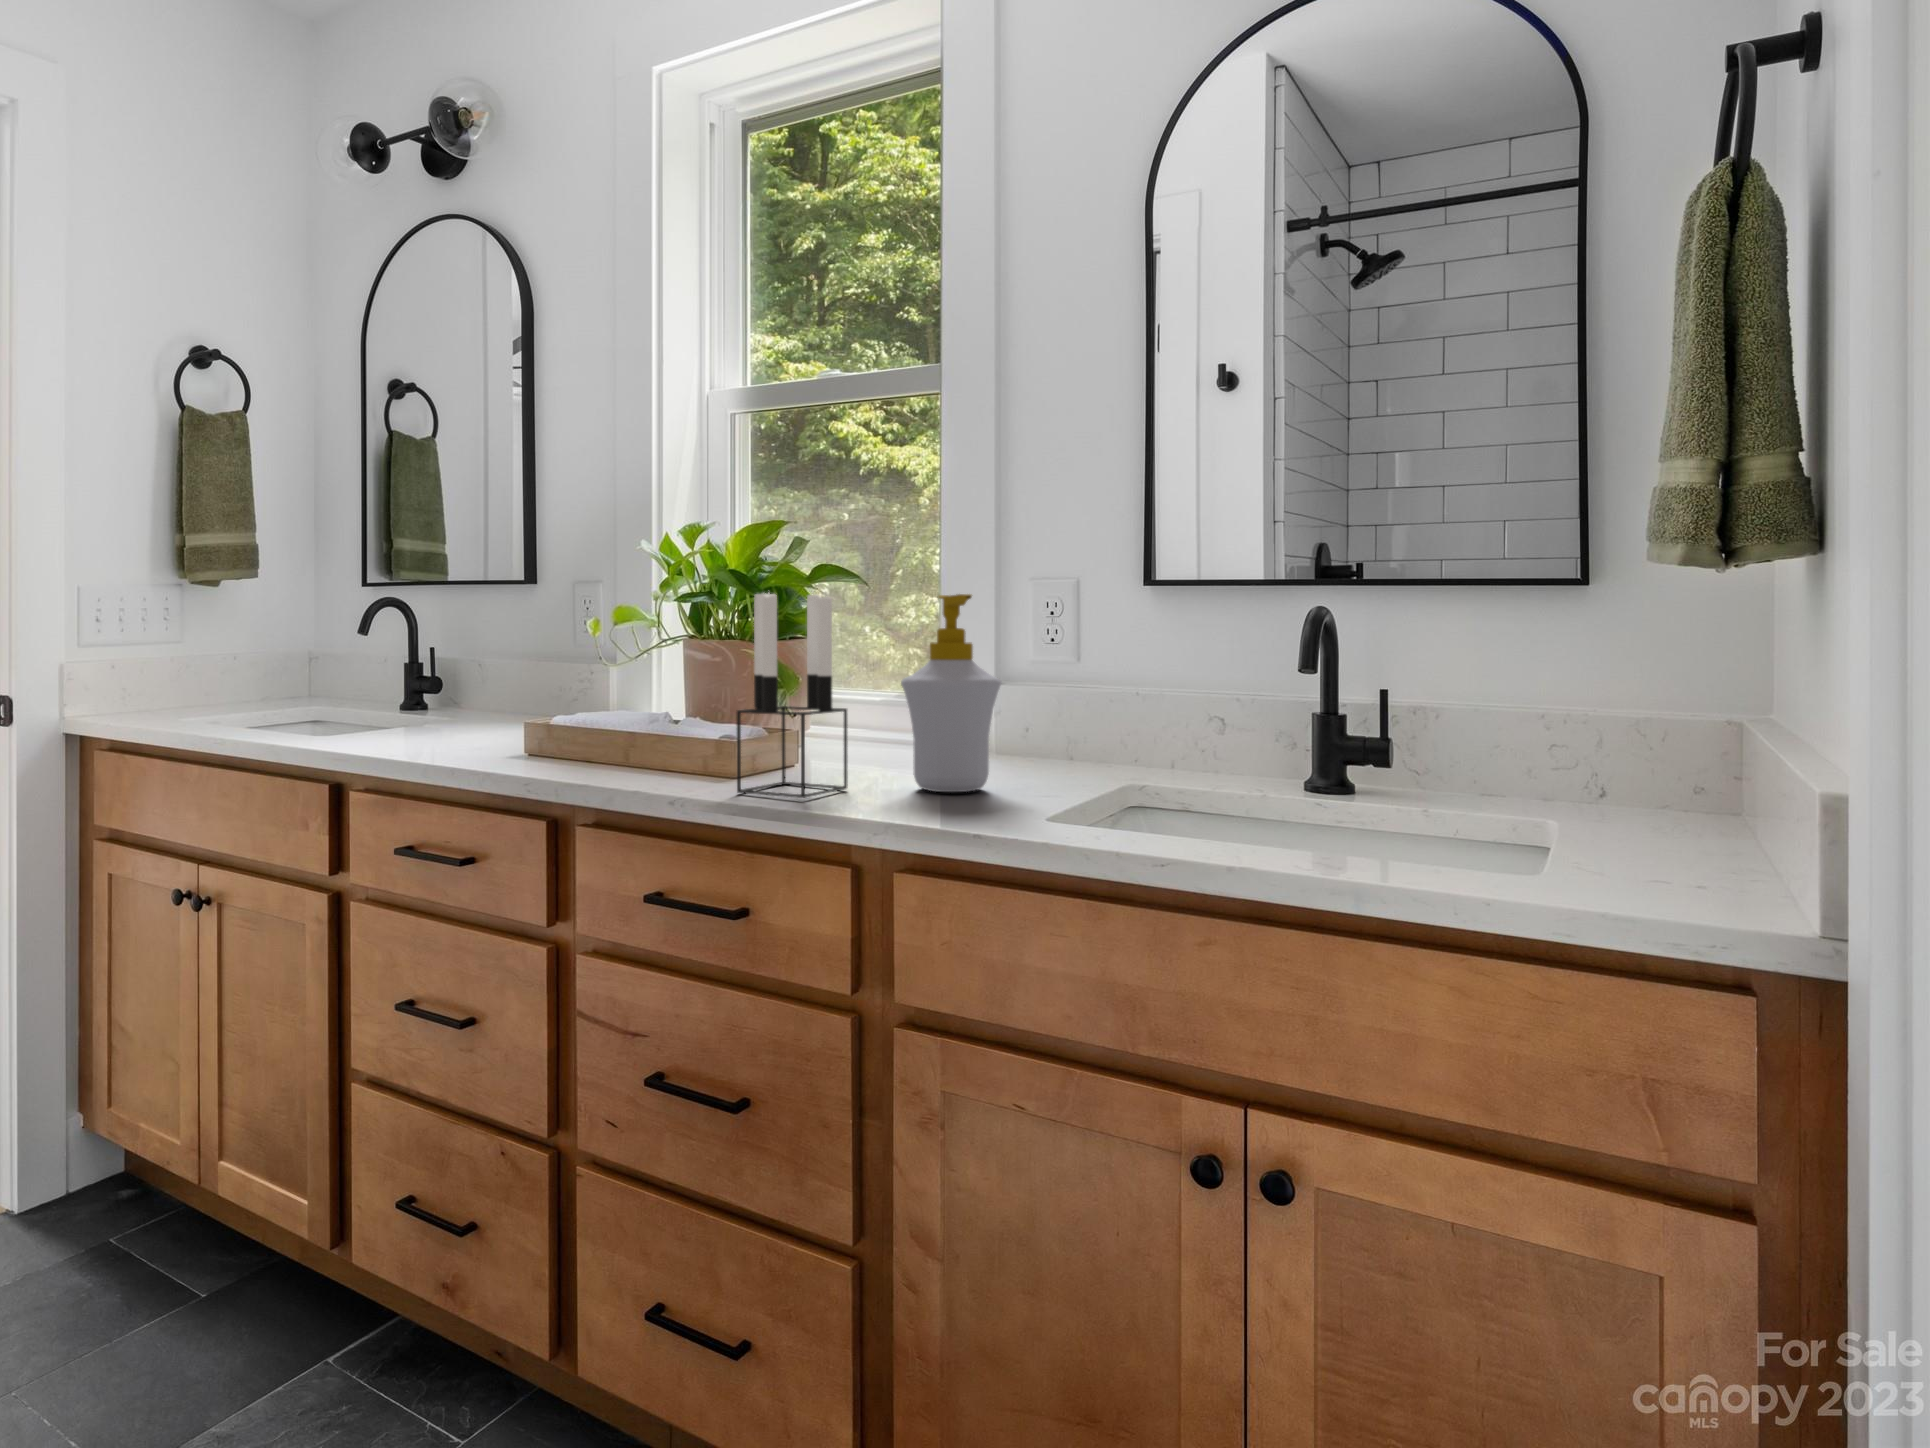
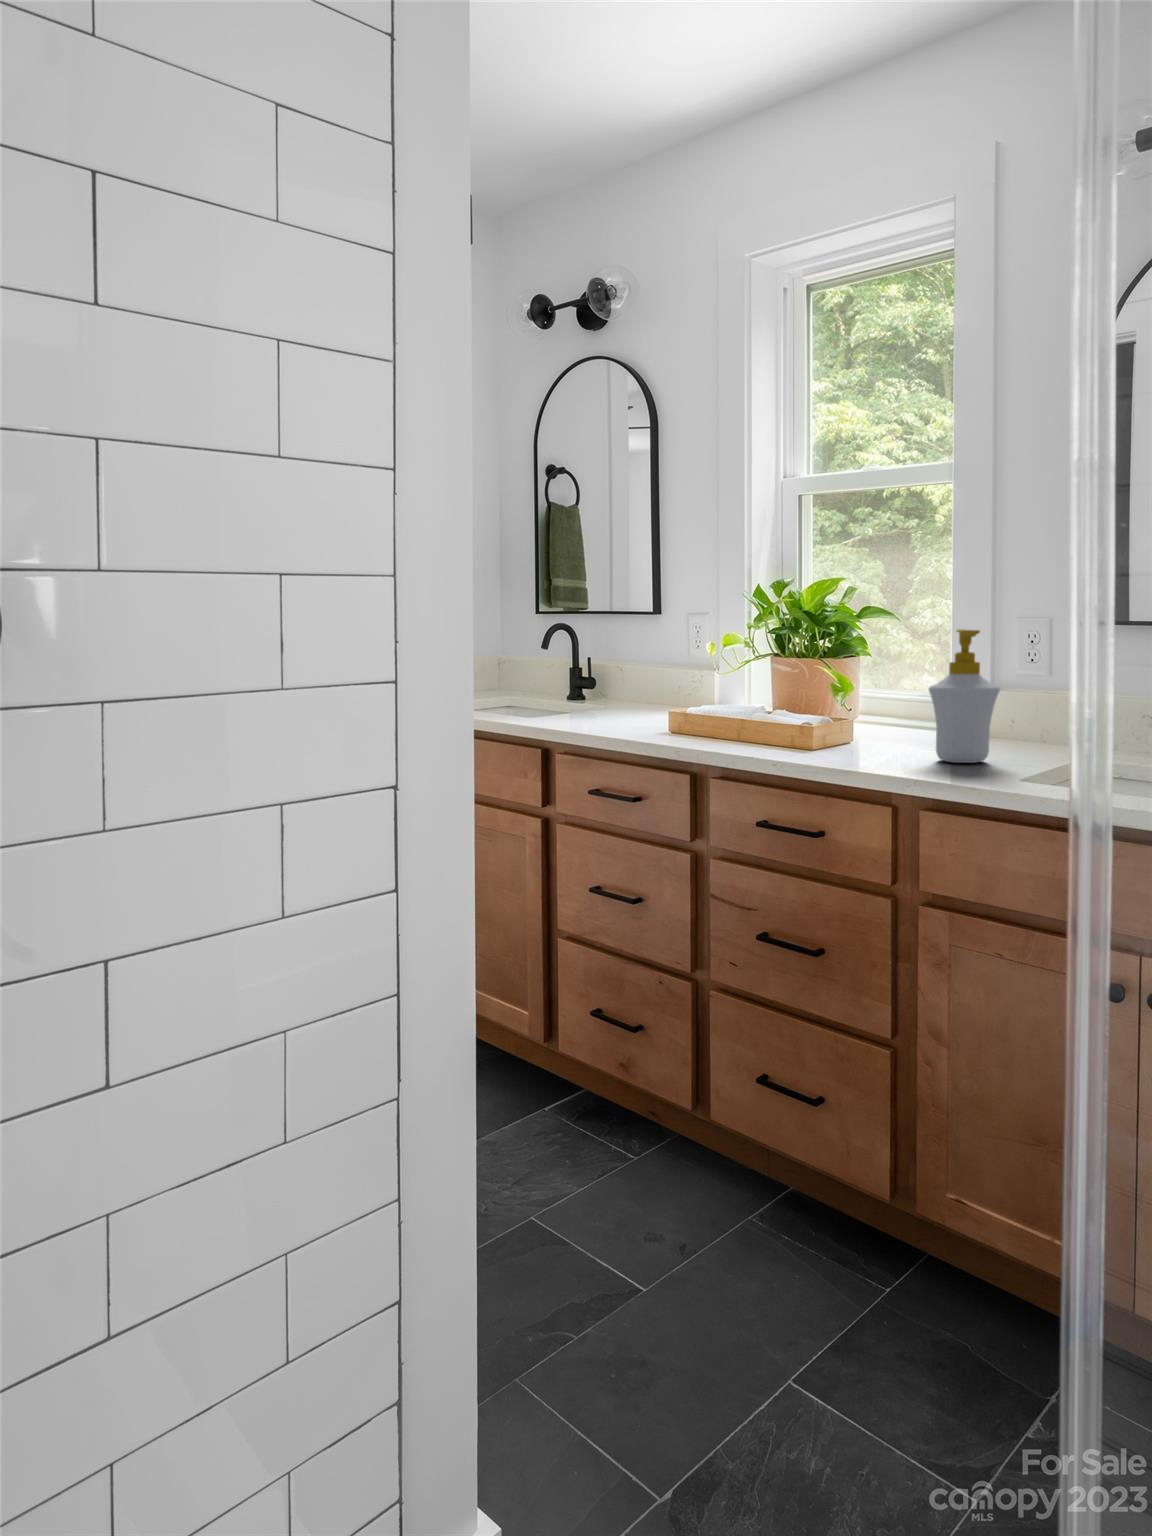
candle holder: present [737,592,848,798] -> none [817,628,891,764]

